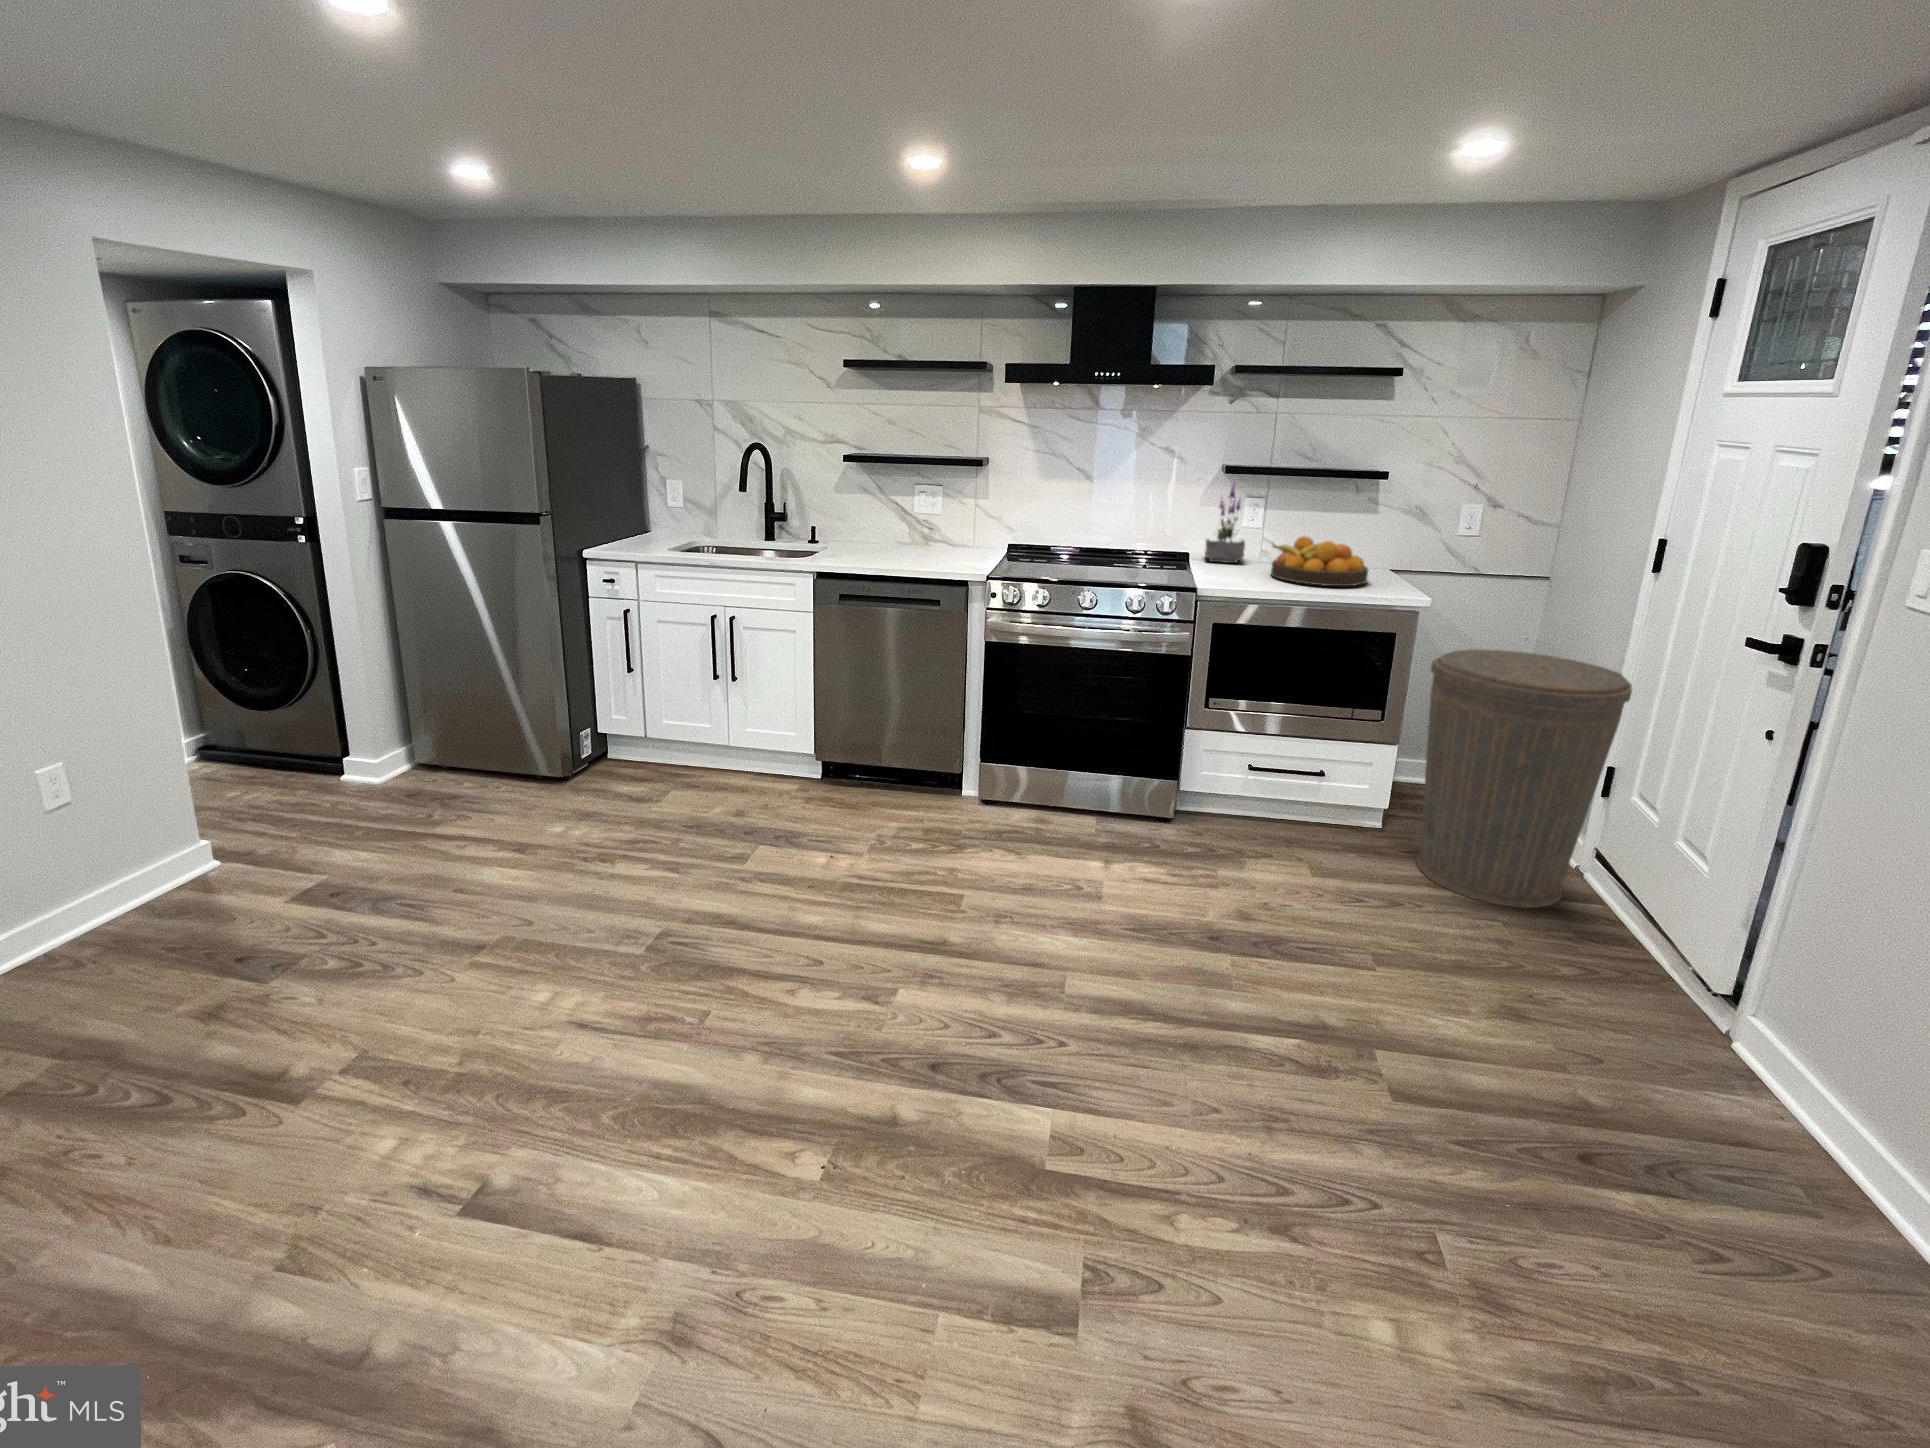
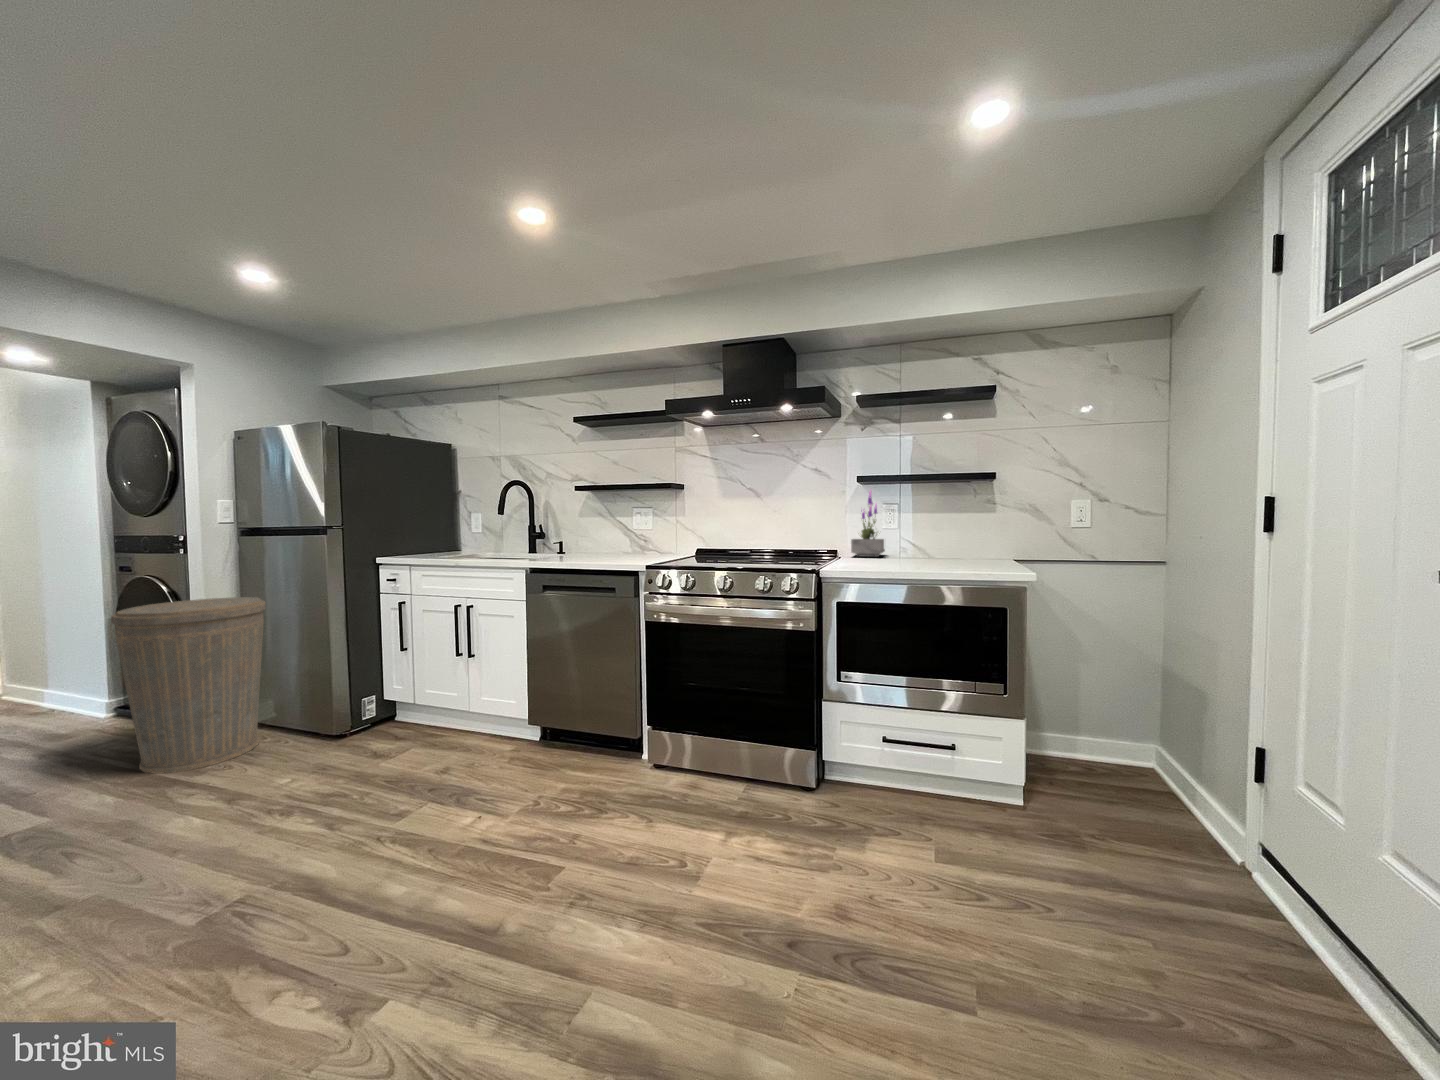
fruit bowl: present [1271,536,1368,586] -> none [898,529,982,568]
trash can: present [1416,649,1632,908] -> present [111,597,266,774]

